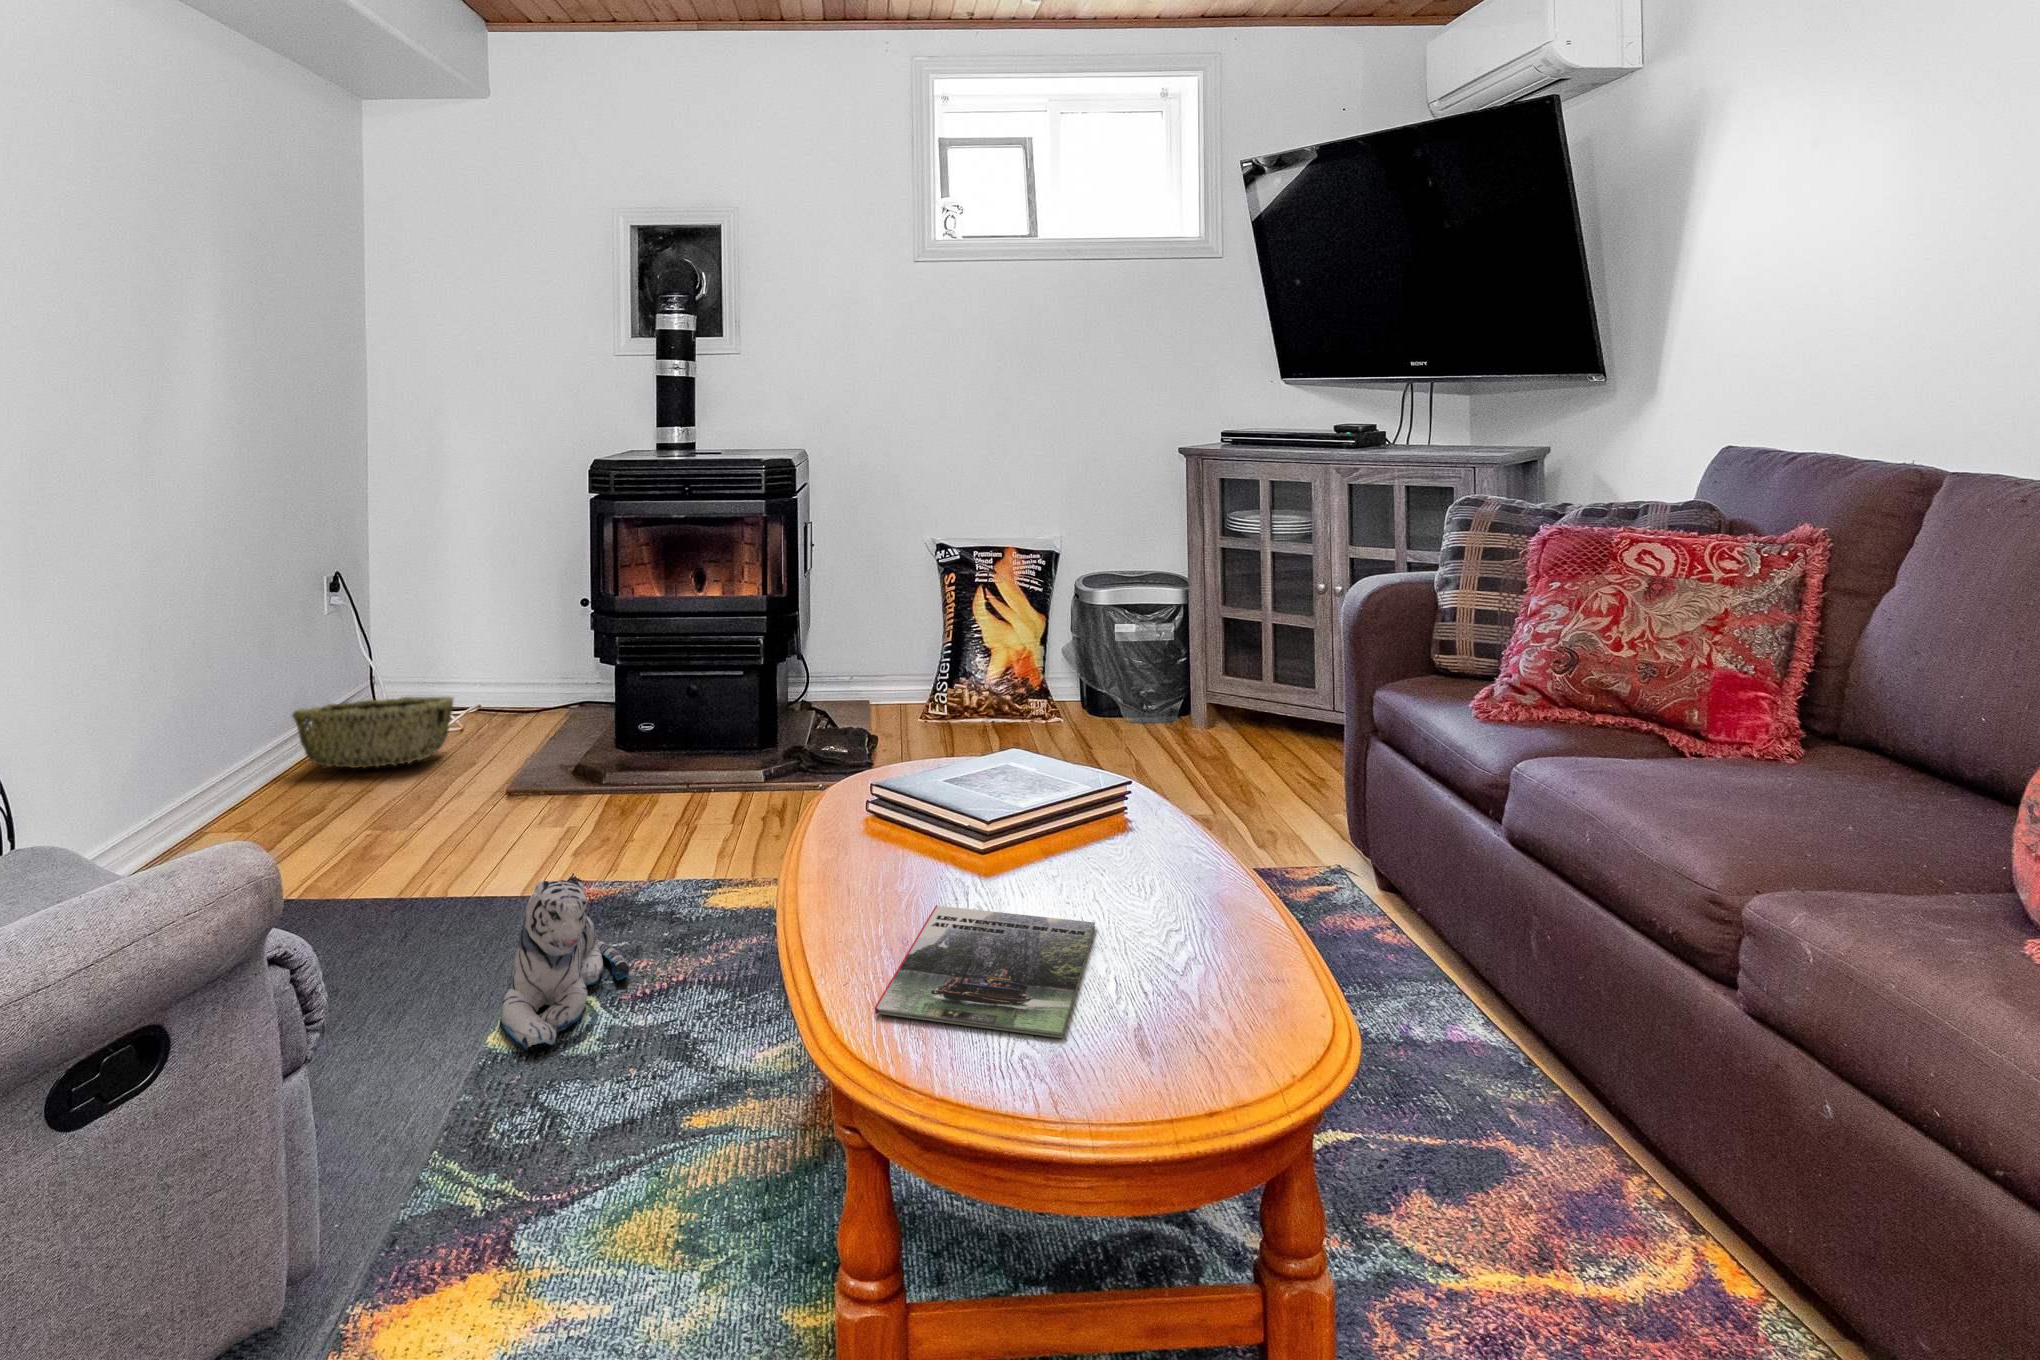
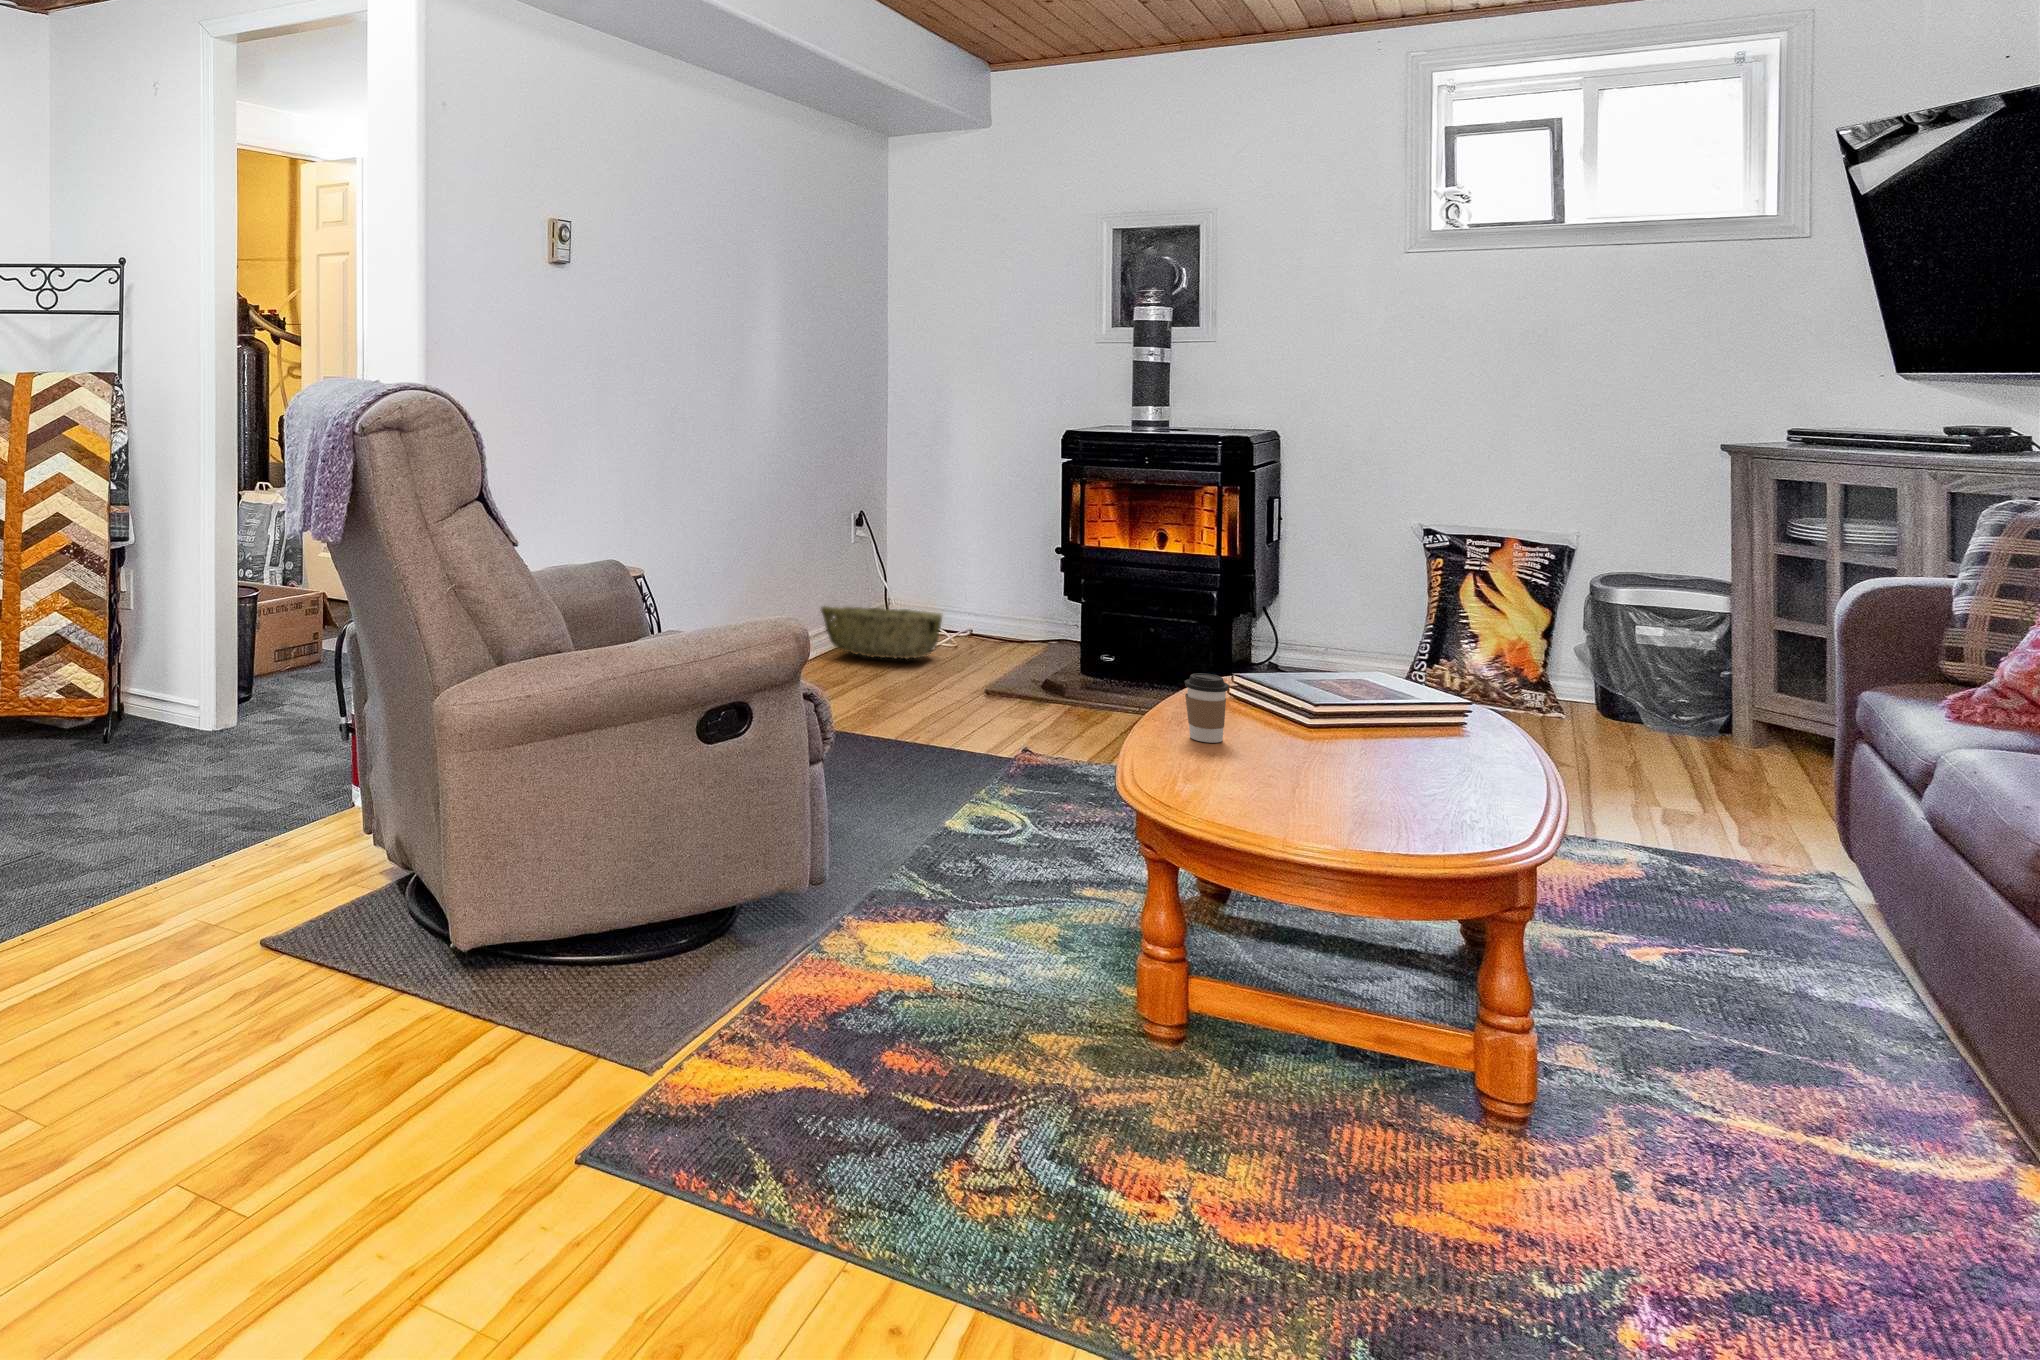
coffee cup: none [845,793,903,899] -> present [1185,673,1229,743]
plush toy: present [500,880,629,1050] -> none [960,726,1058,832]
magazine: present [875,905,1095,1038] -> none [1171,750,1363,815]

